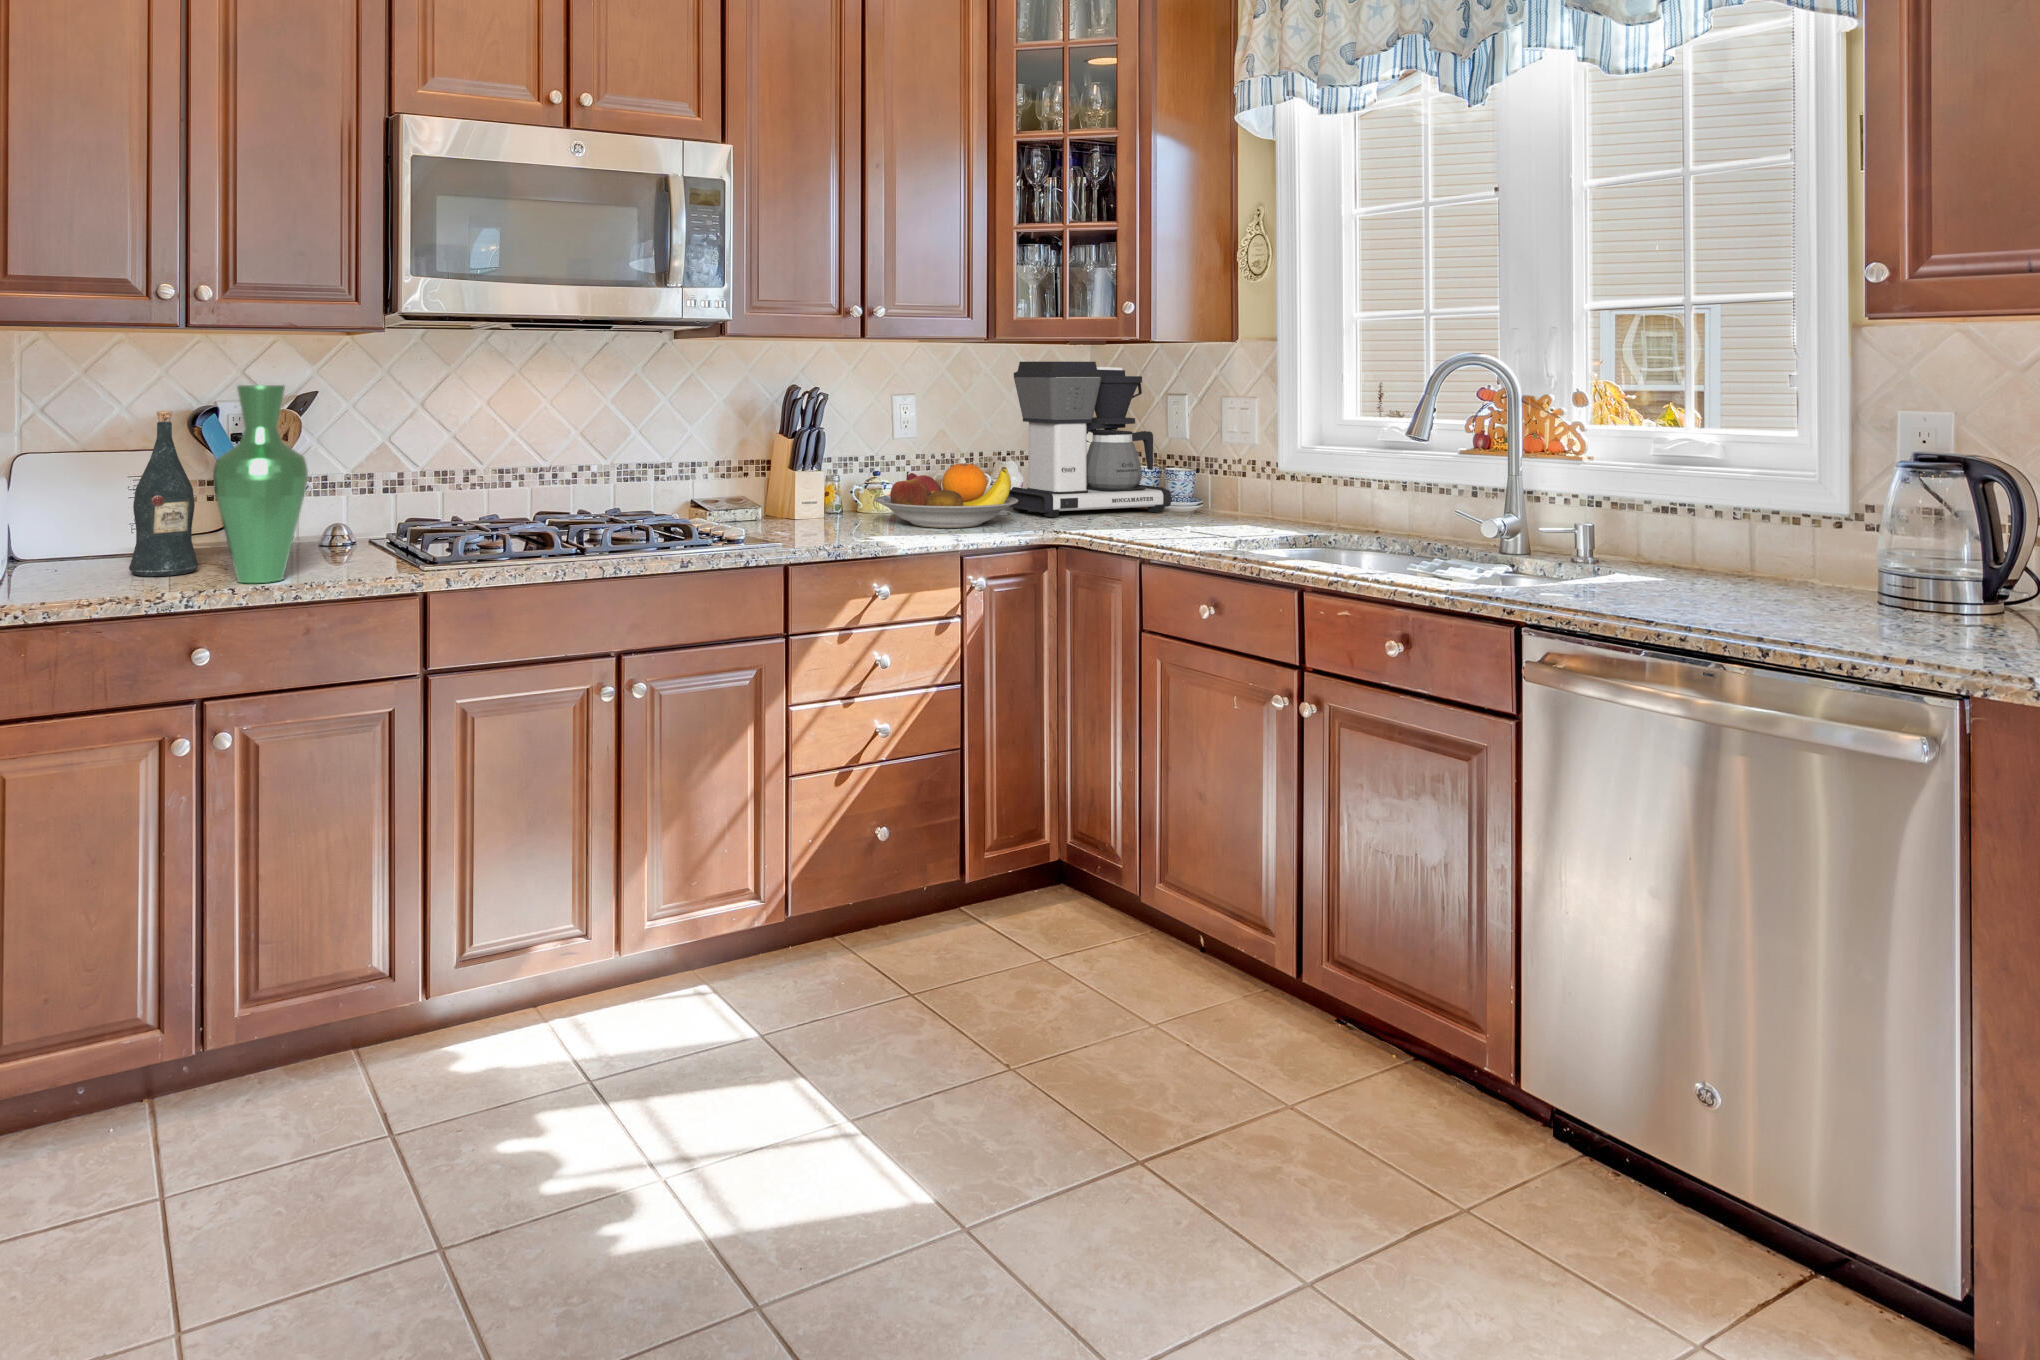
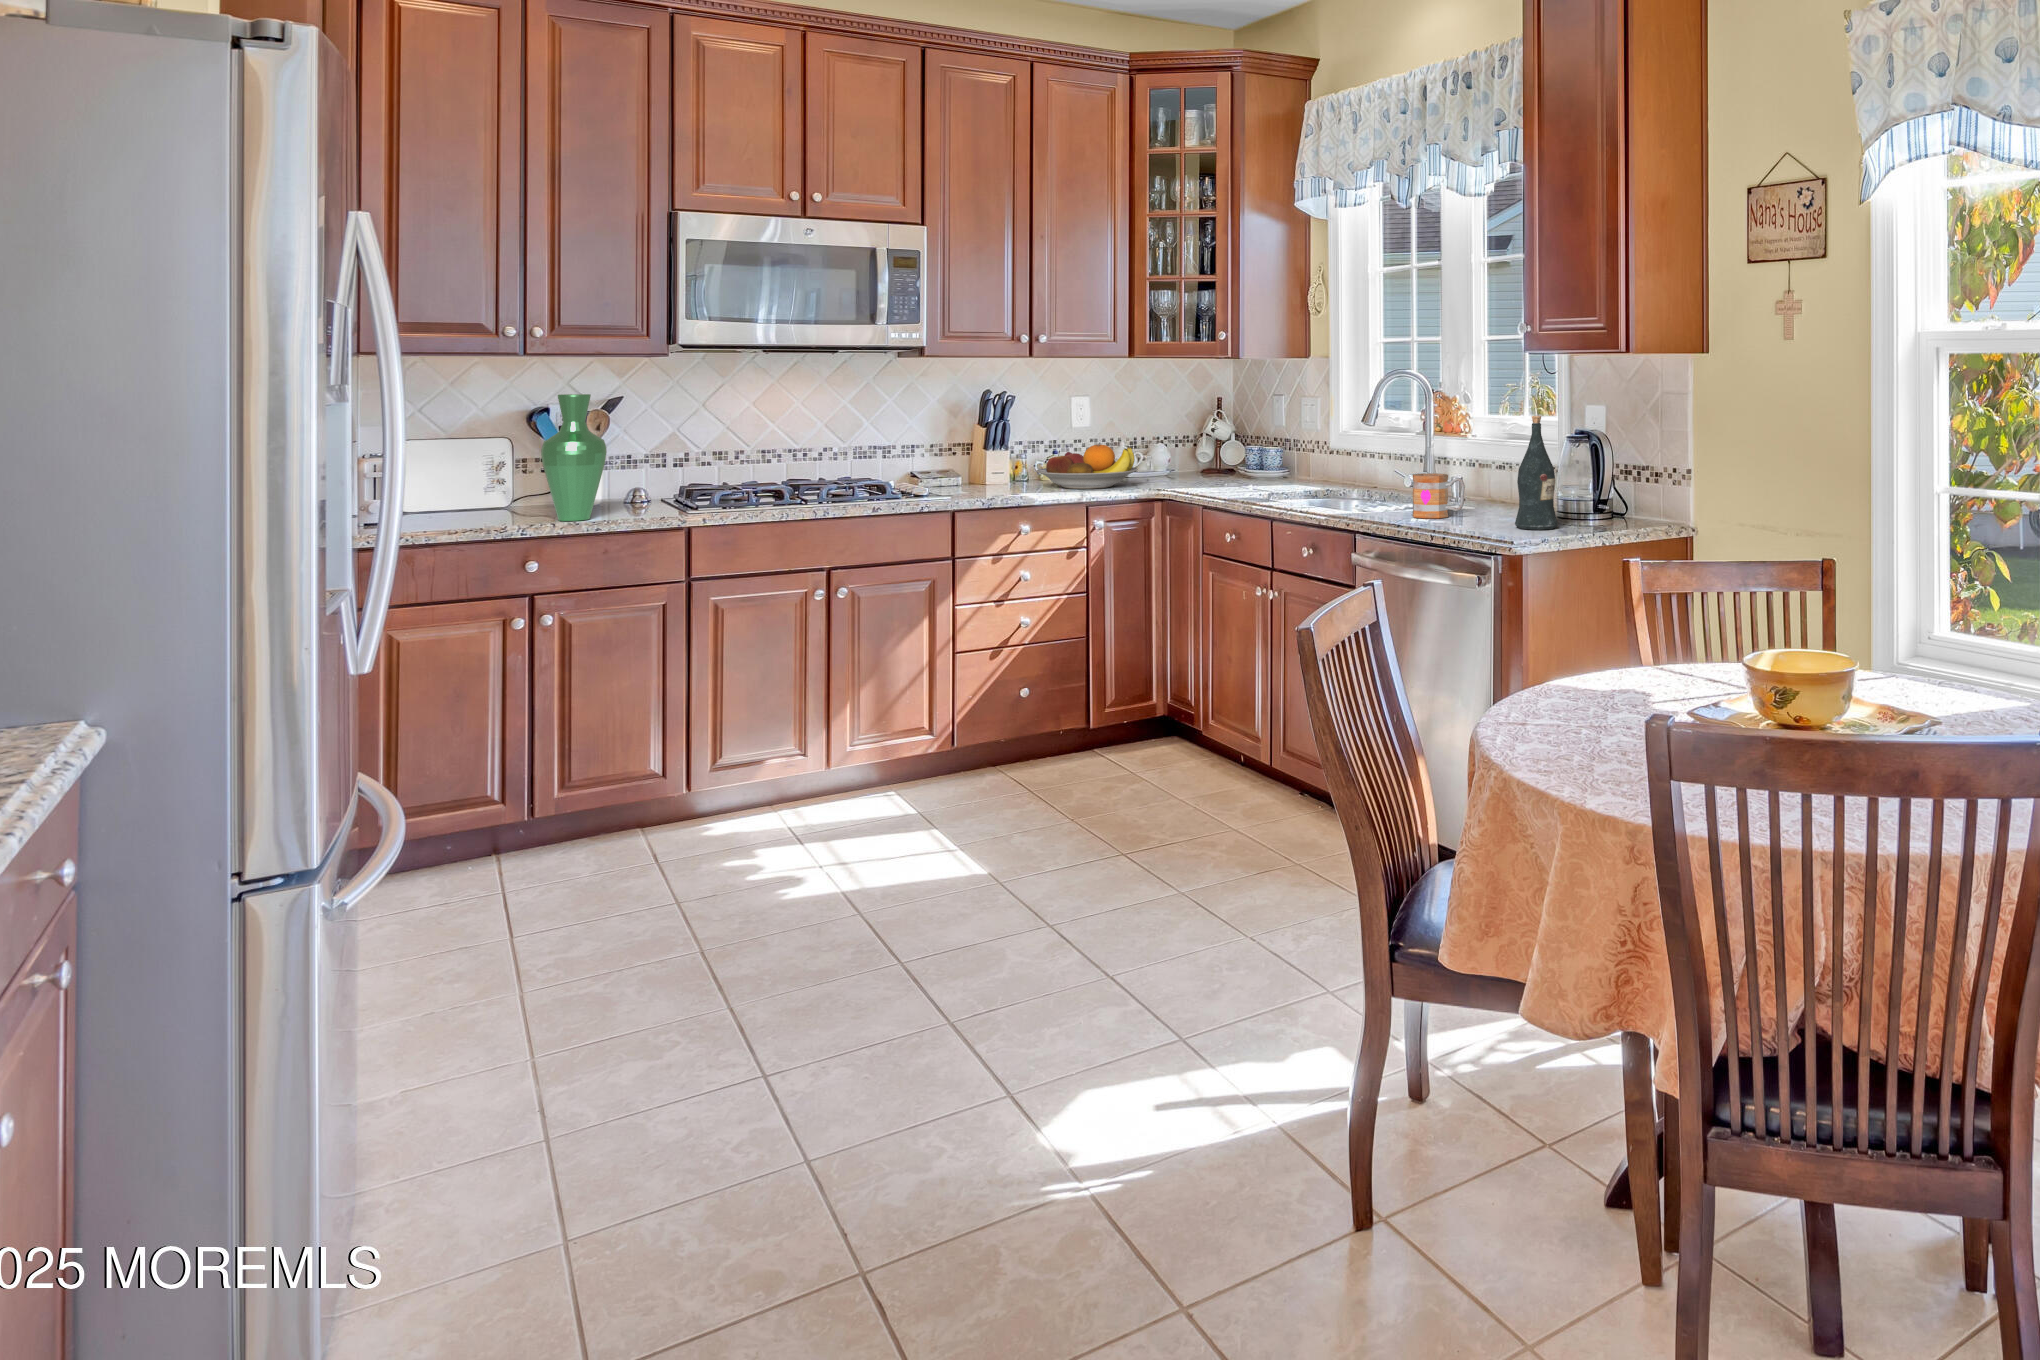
coffee maker: present [1008,361,1171,517] -> none [1147,373,1264,482]
wine bottle: present [129,411,198,576] -> present [1515,416,1558,530]
mug: none [1598,520,1702,599] -> present [1412,473,1465,518]

